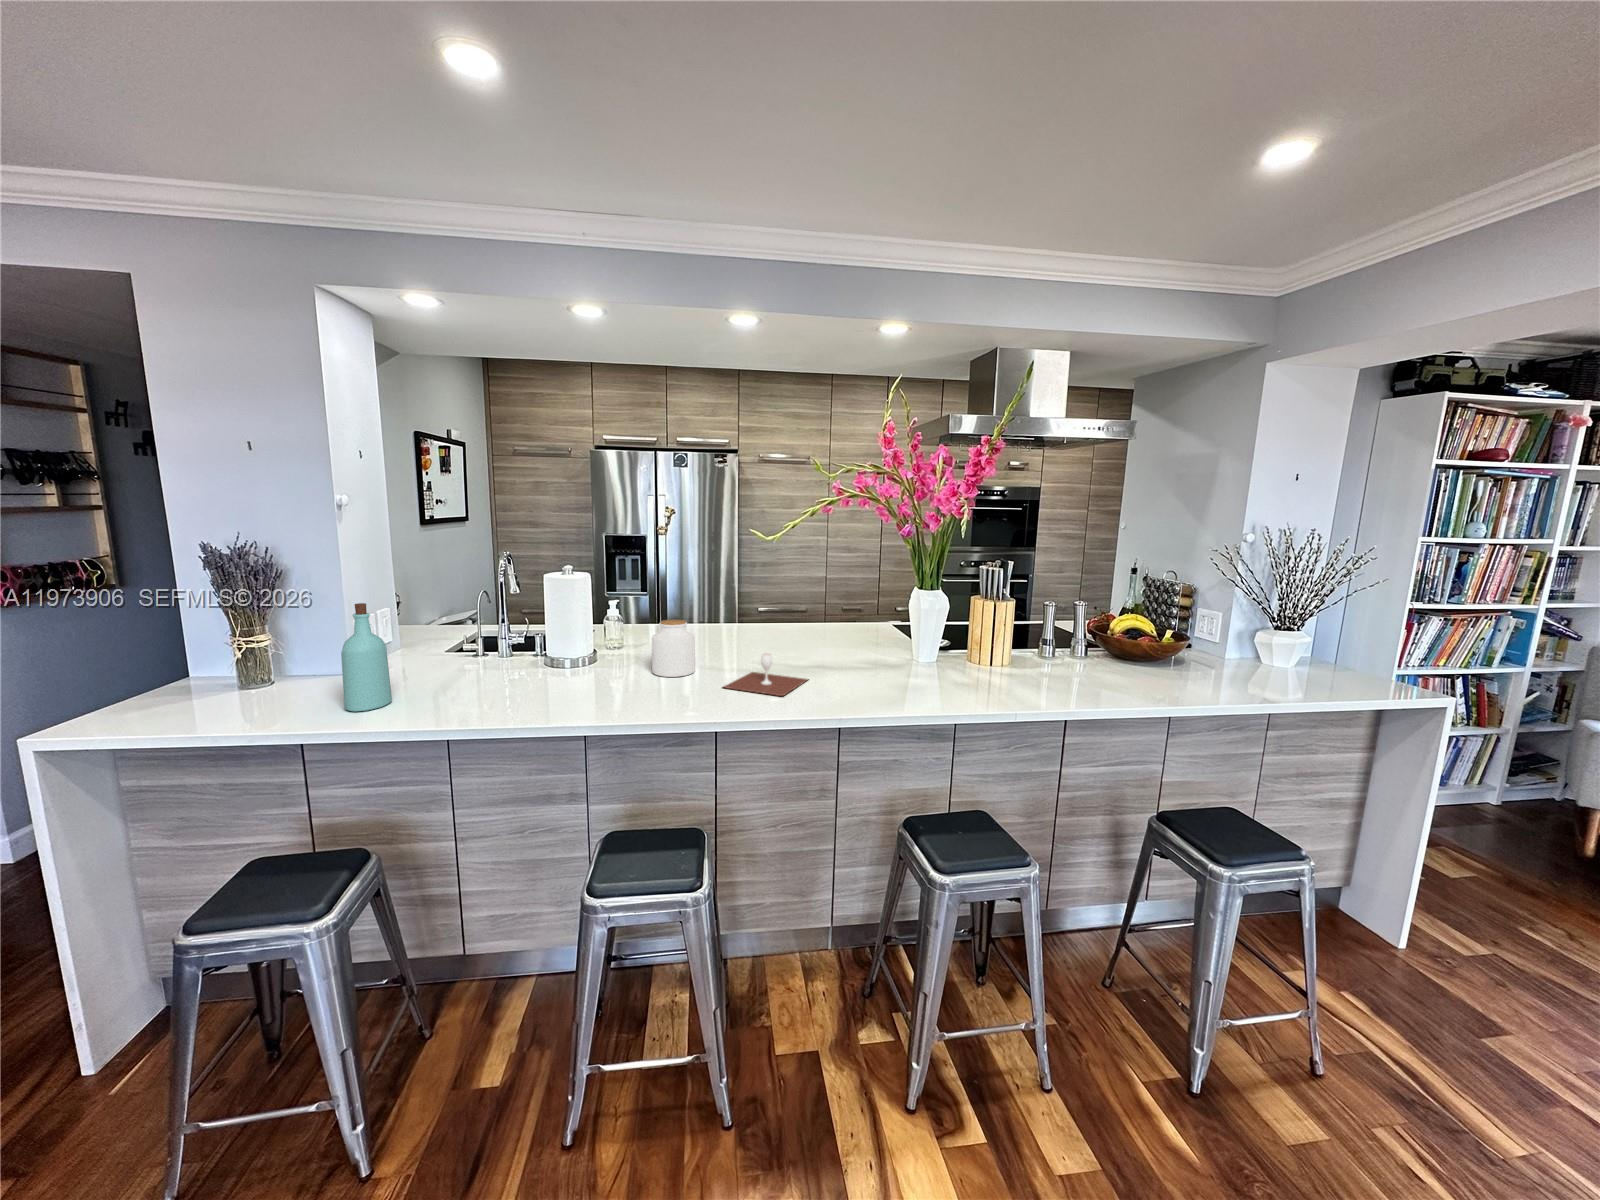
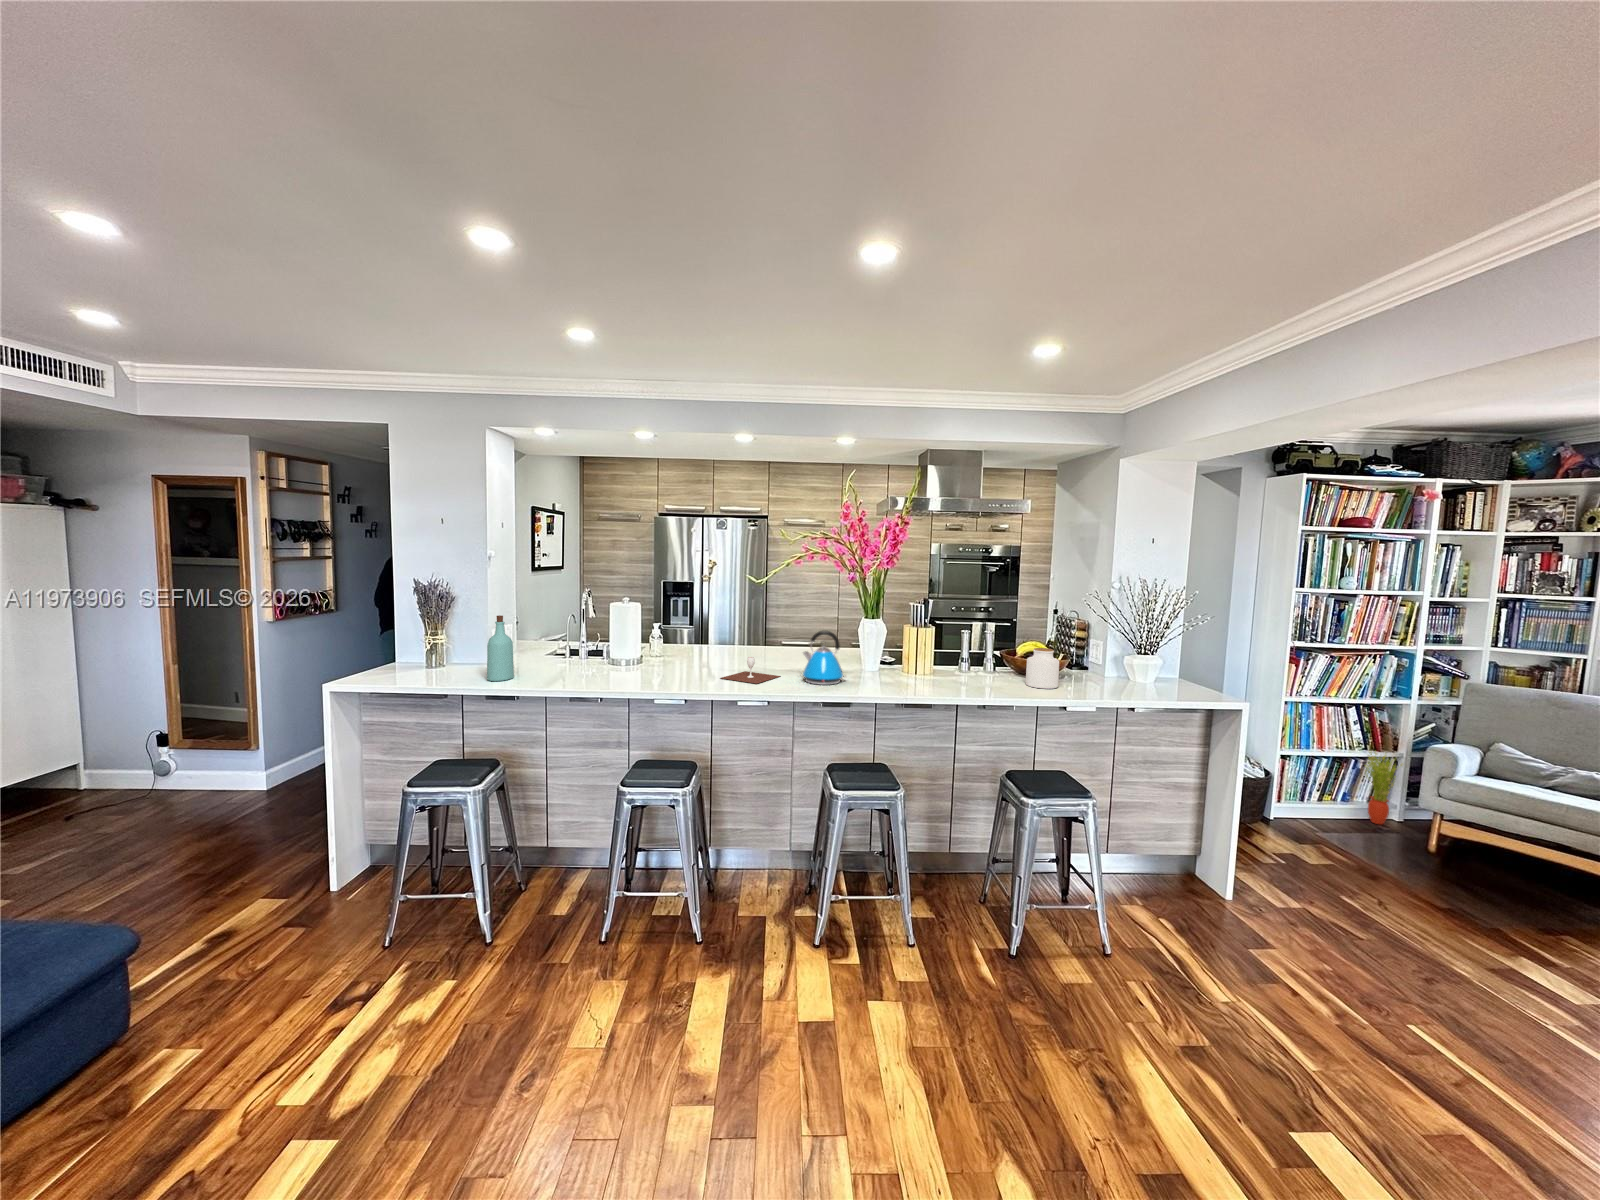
kettle: none [845,612,909,694] -> present [803,631,844,685]
jar: present [652,619,695,677] -> present [1026,648,1059,689]
potted plant: none [1472,729,1522,815] -> present [1365,752,1402,824]

